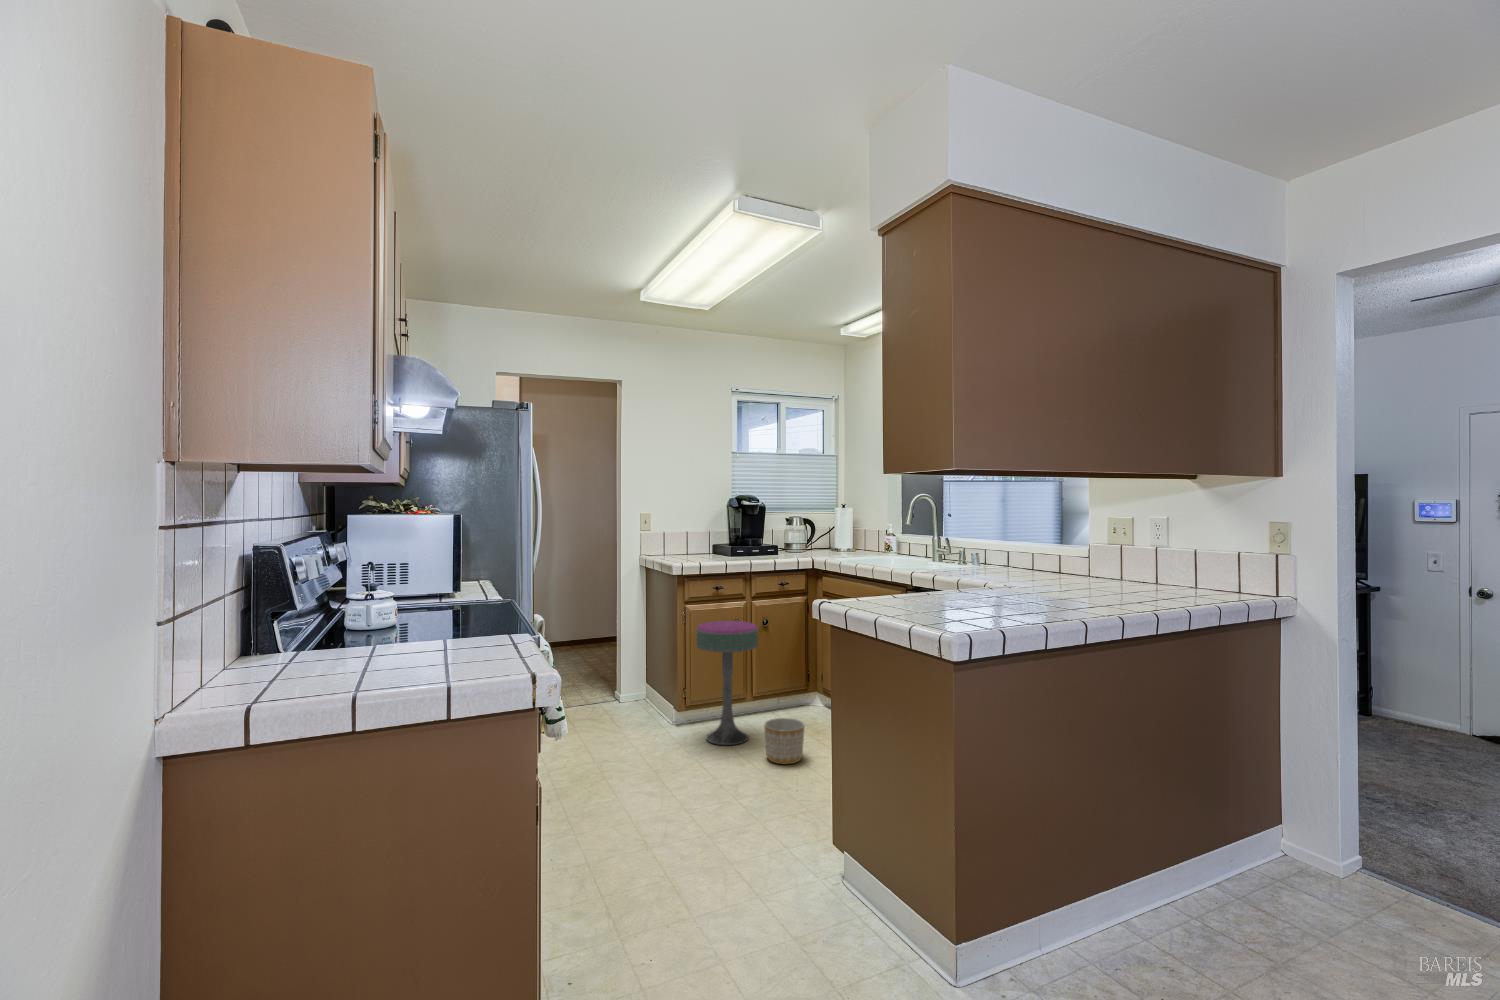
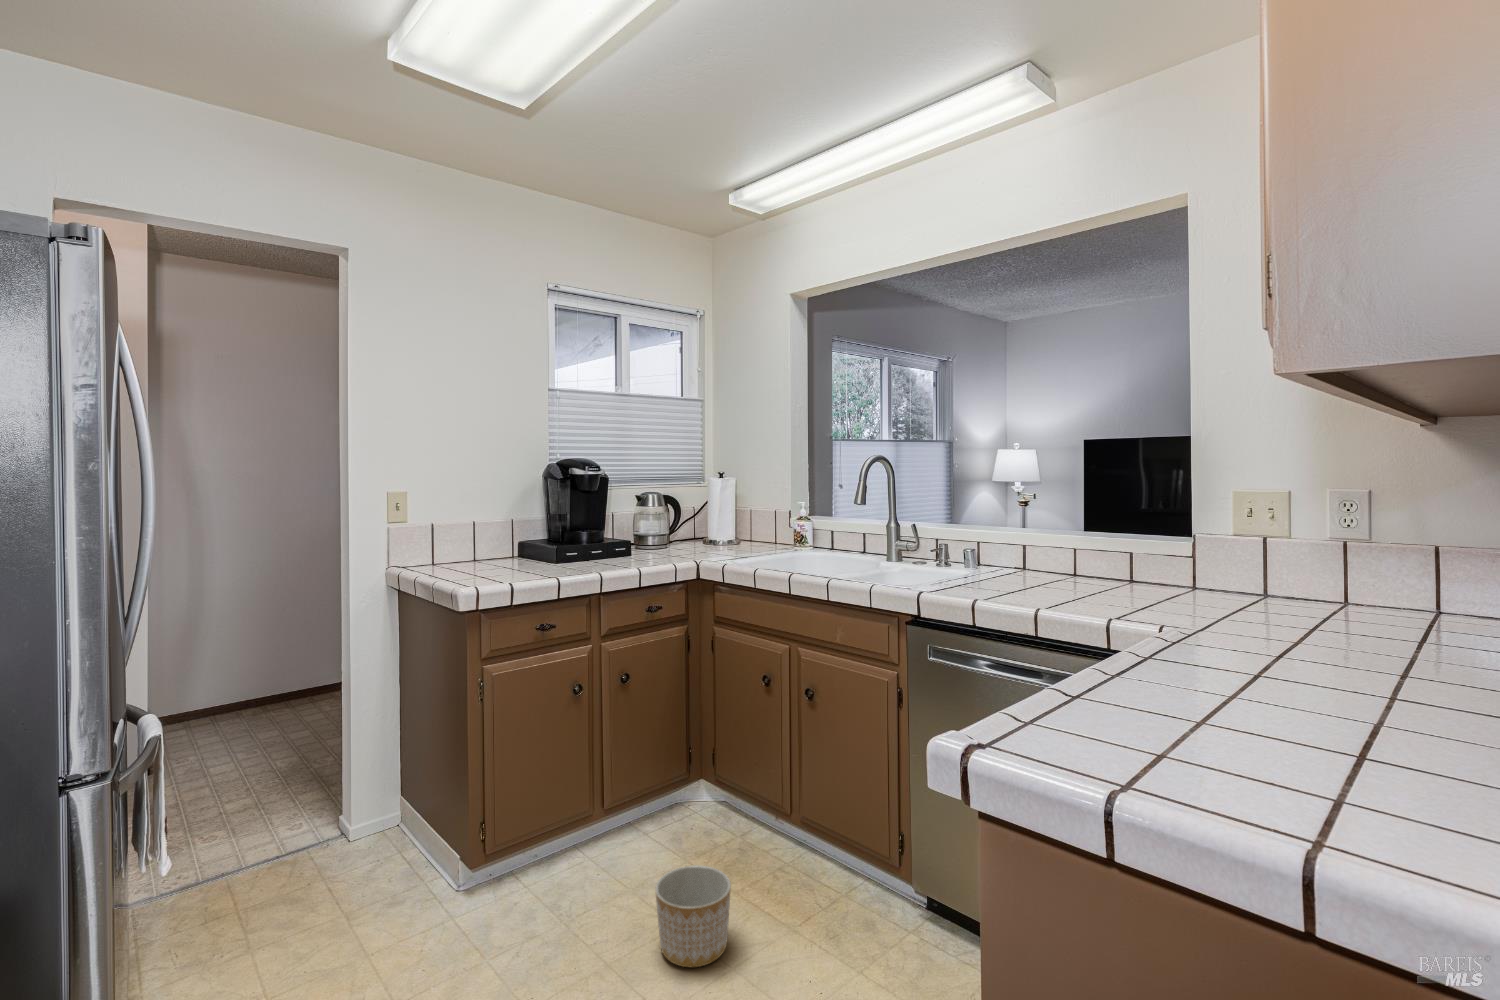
bar stool: present [696,621,758,745] -> none [509,686,628,929]

